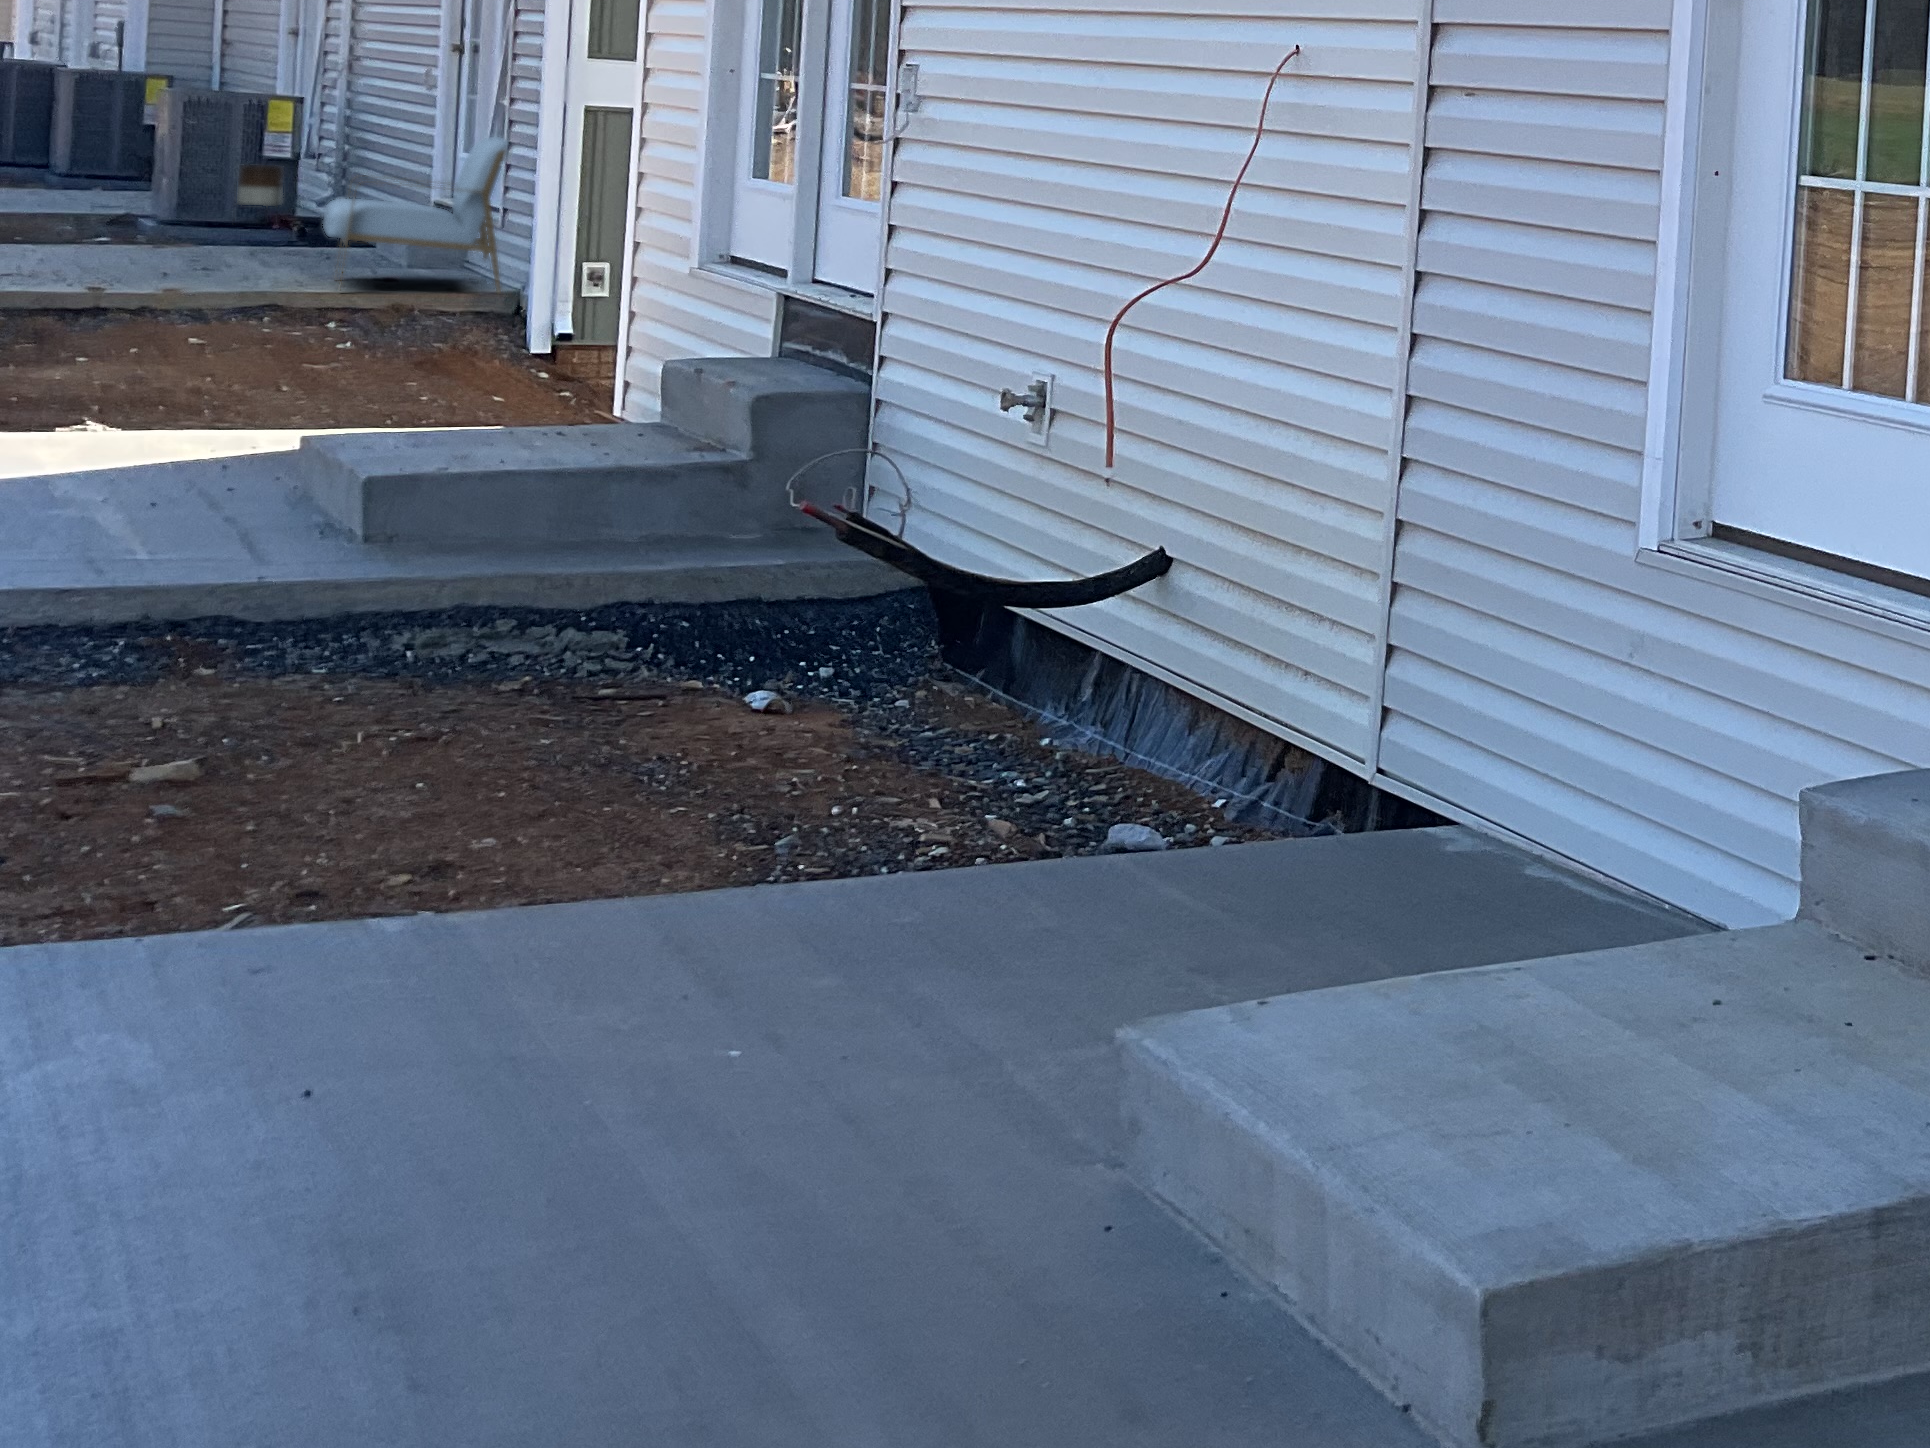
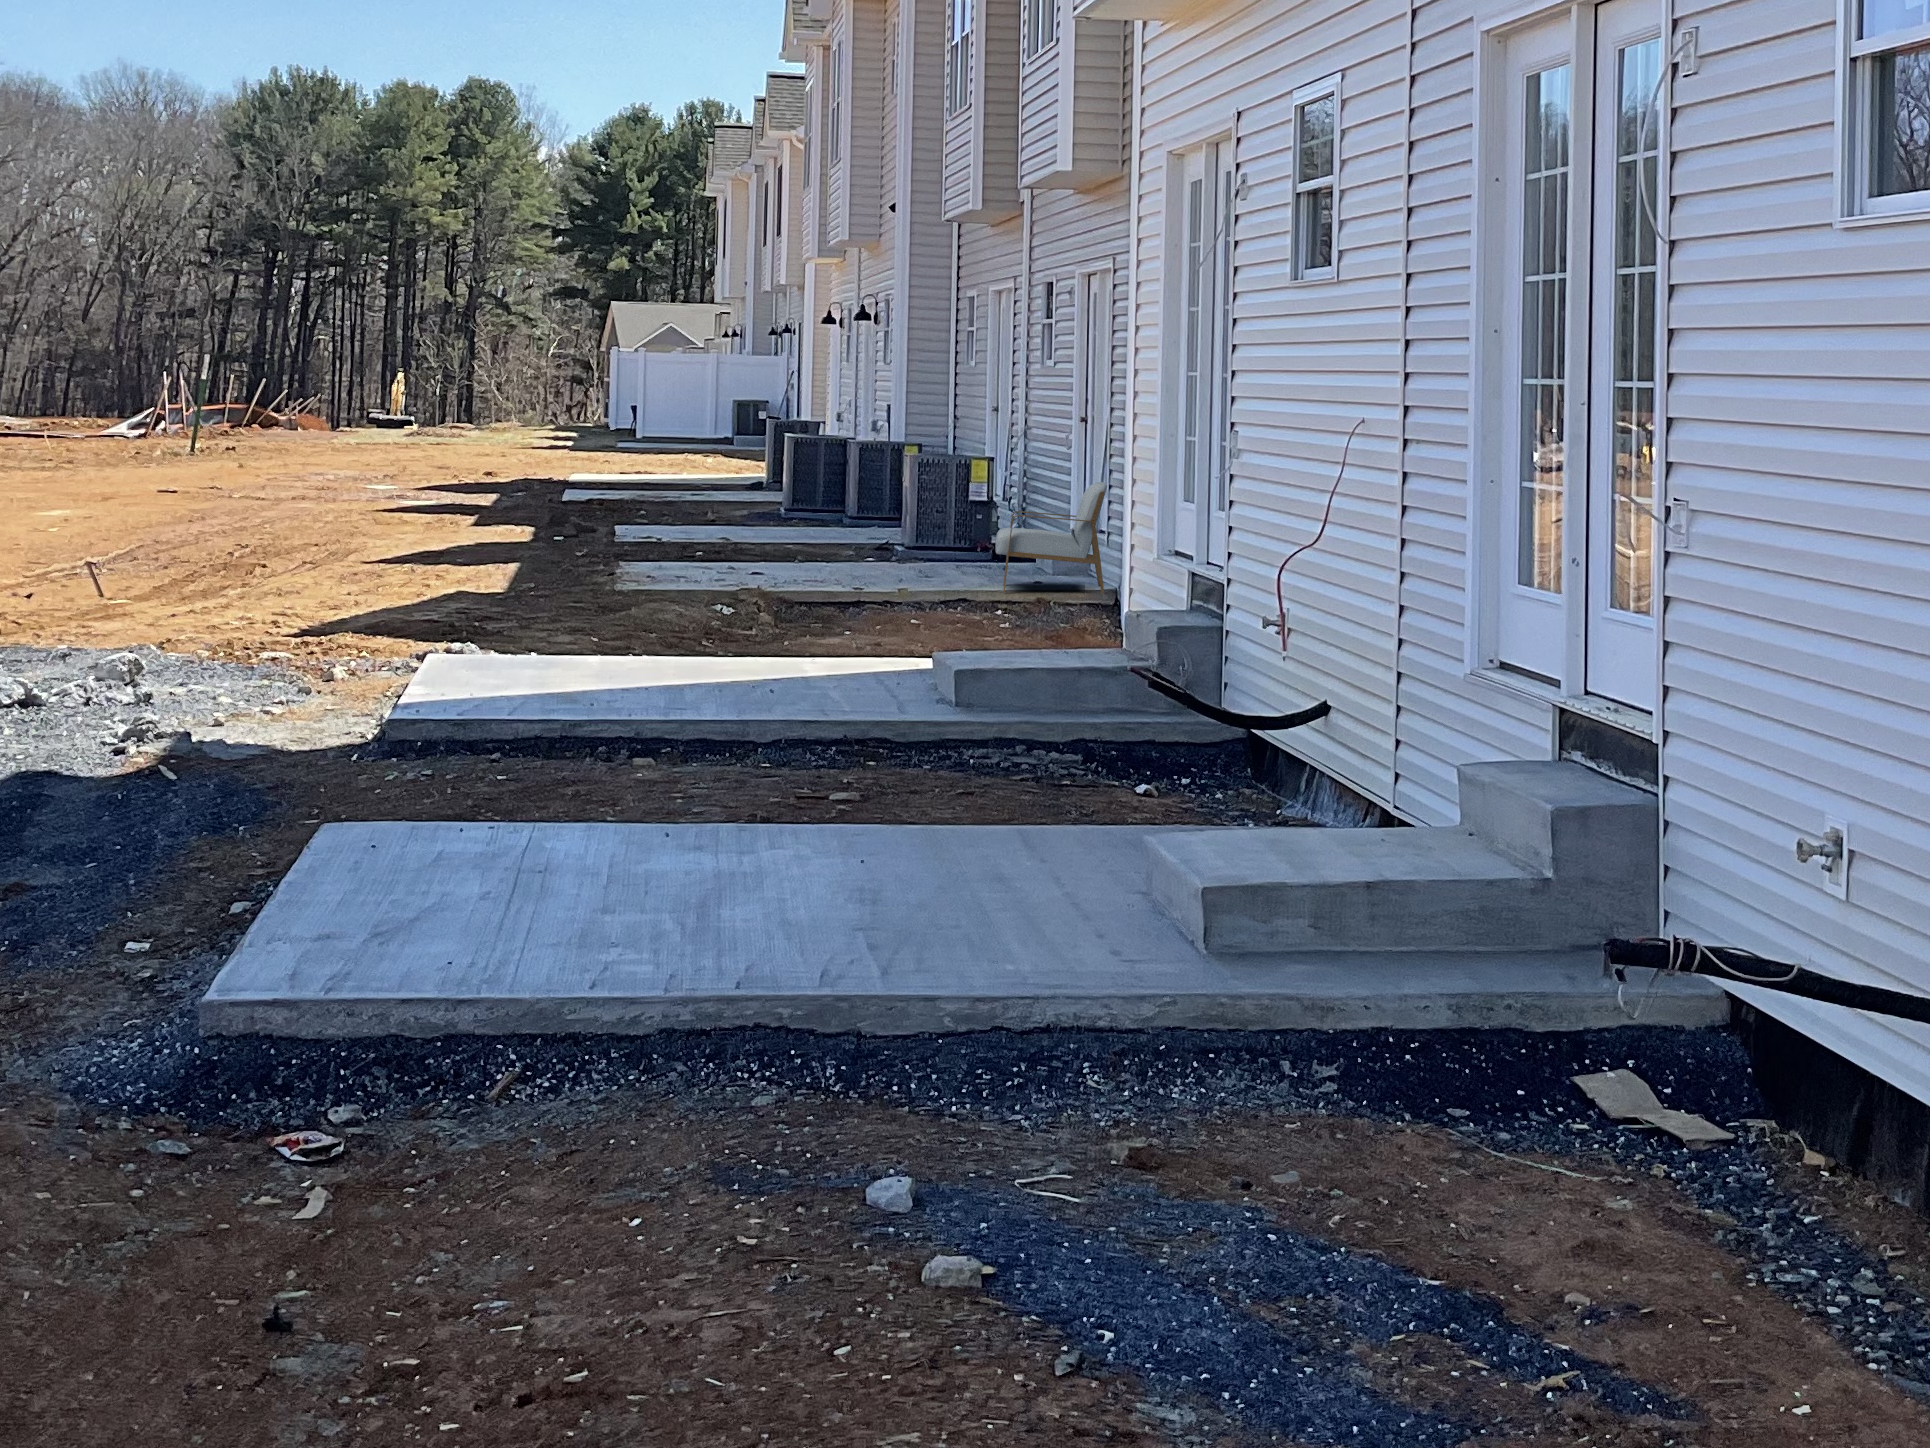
planter: present [234,164,284,224] -> none [950,507,981,550]

